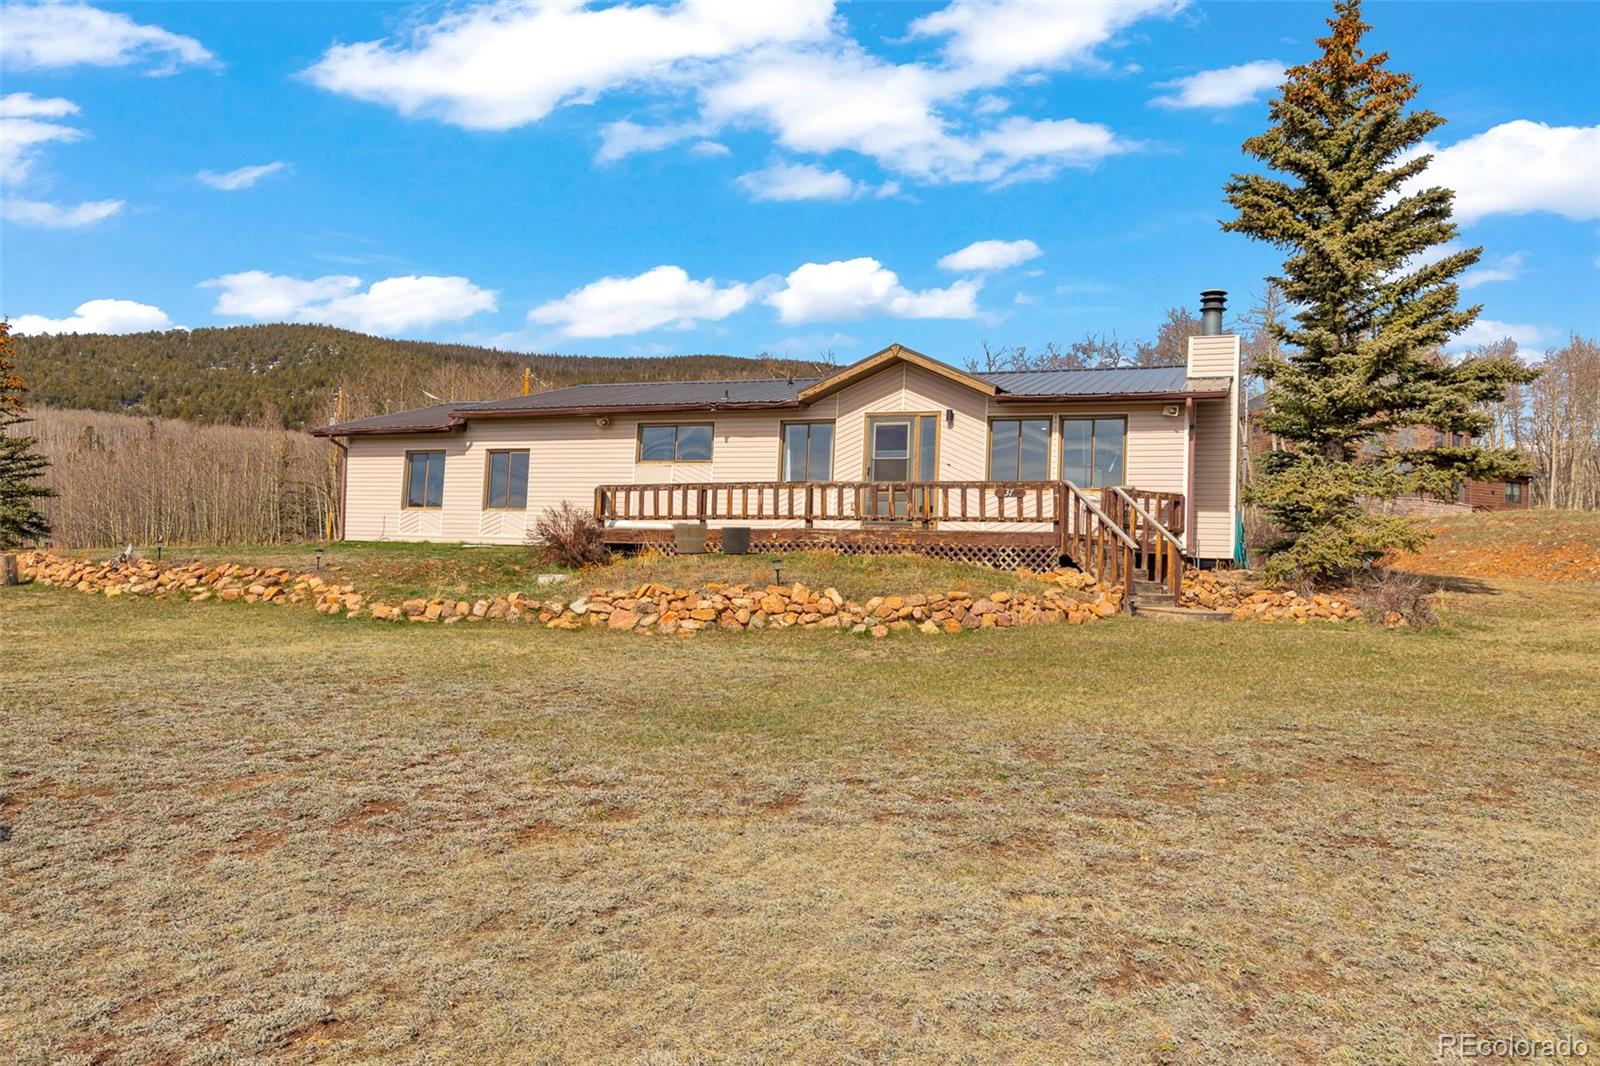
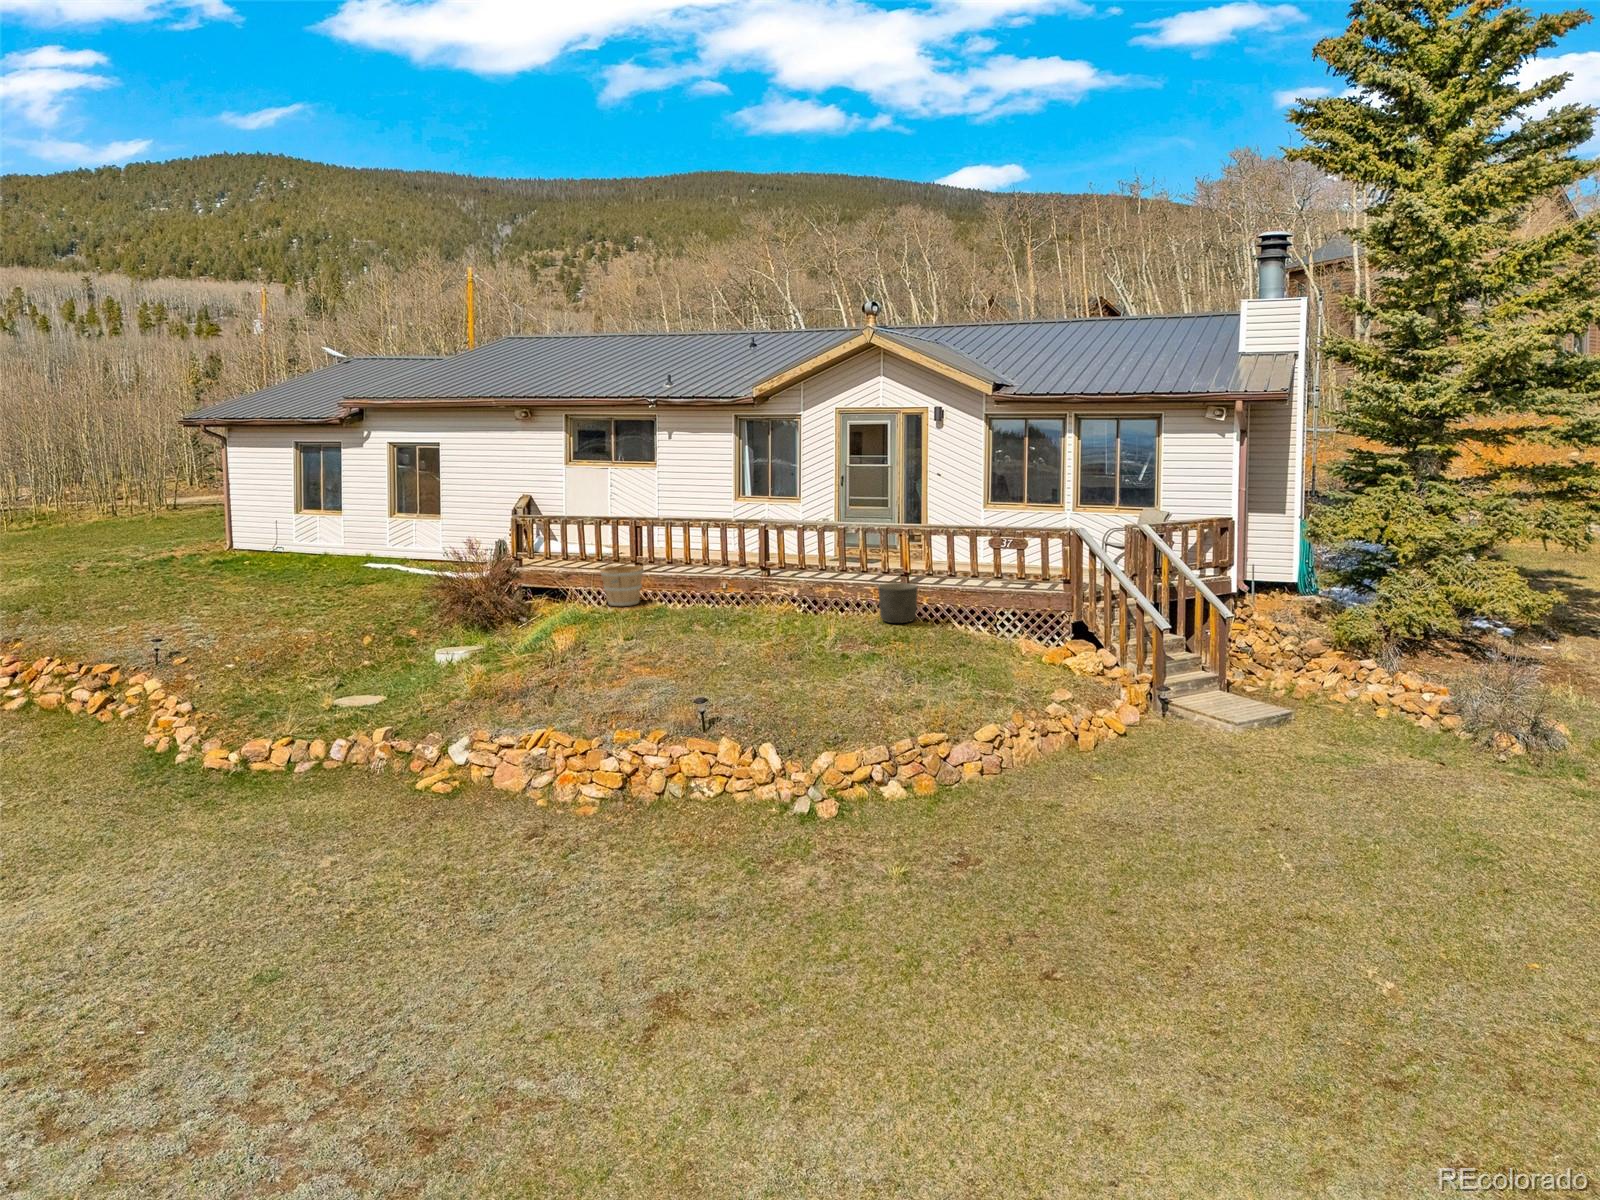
planter: present [722,527,751,554] -> present [878,583,918,623]

